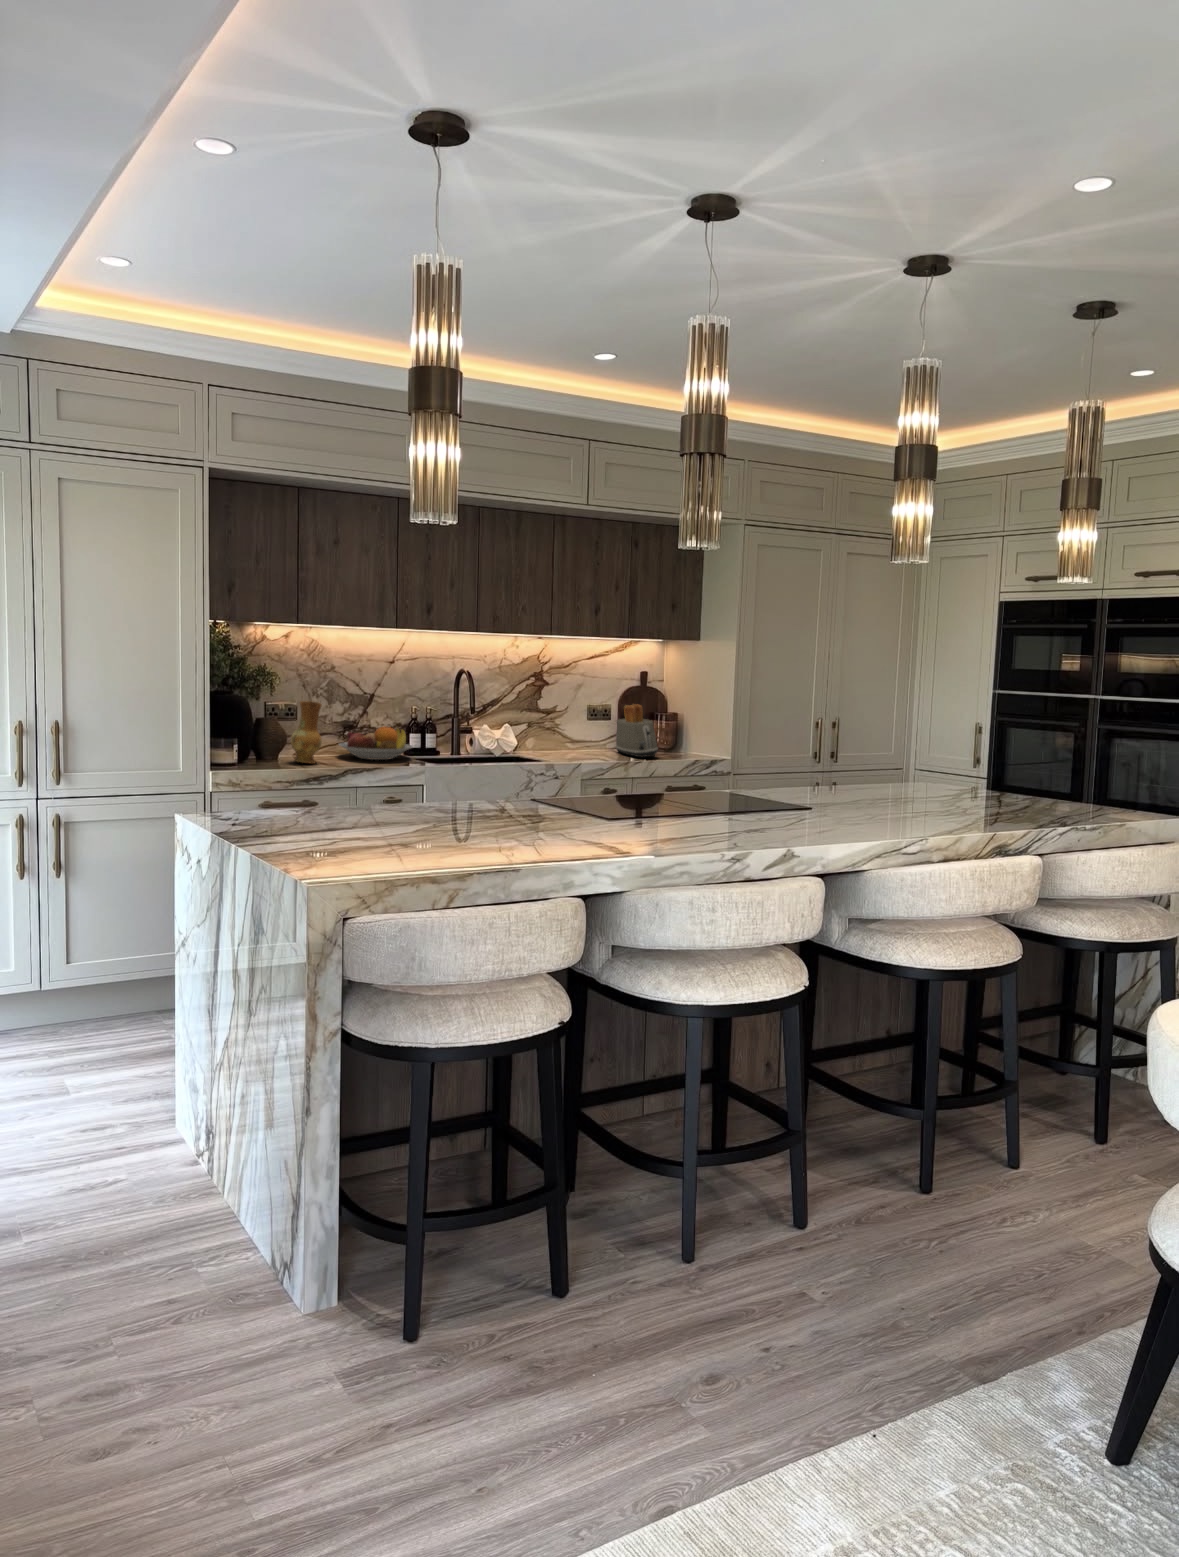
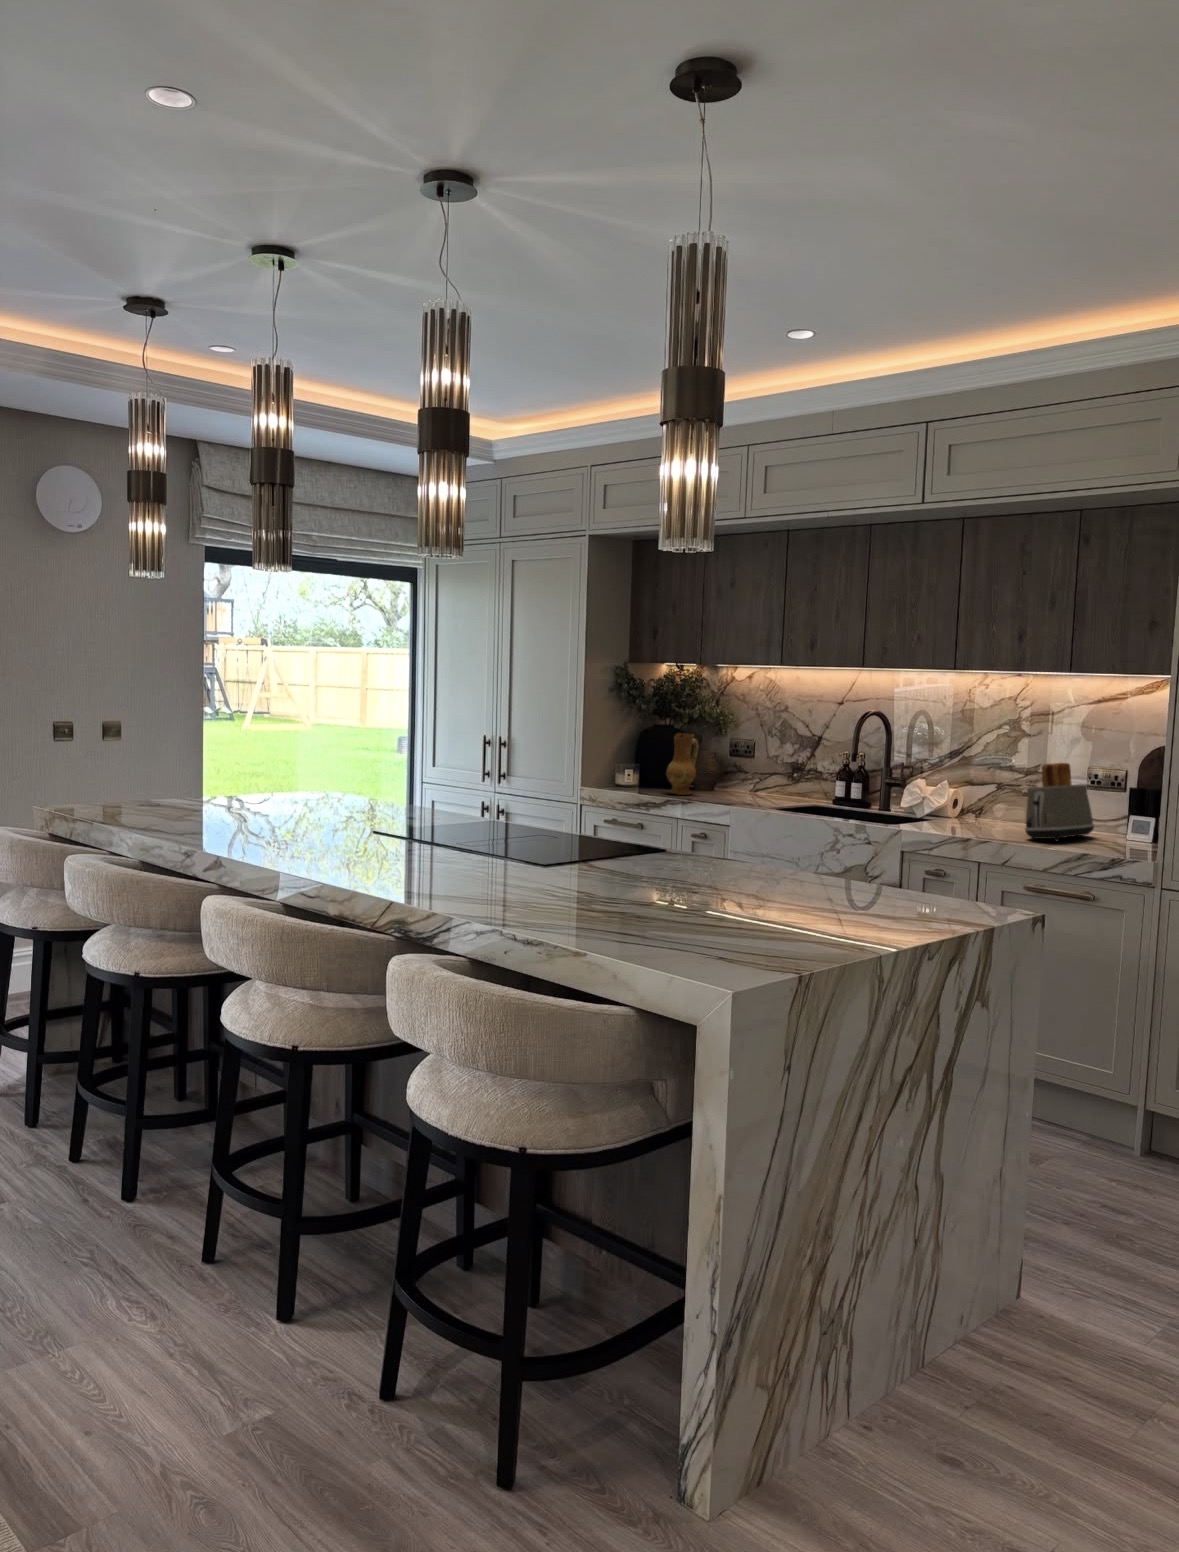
fruit bowl: present [339,727,412,760] -> none [720,767,799,802]

